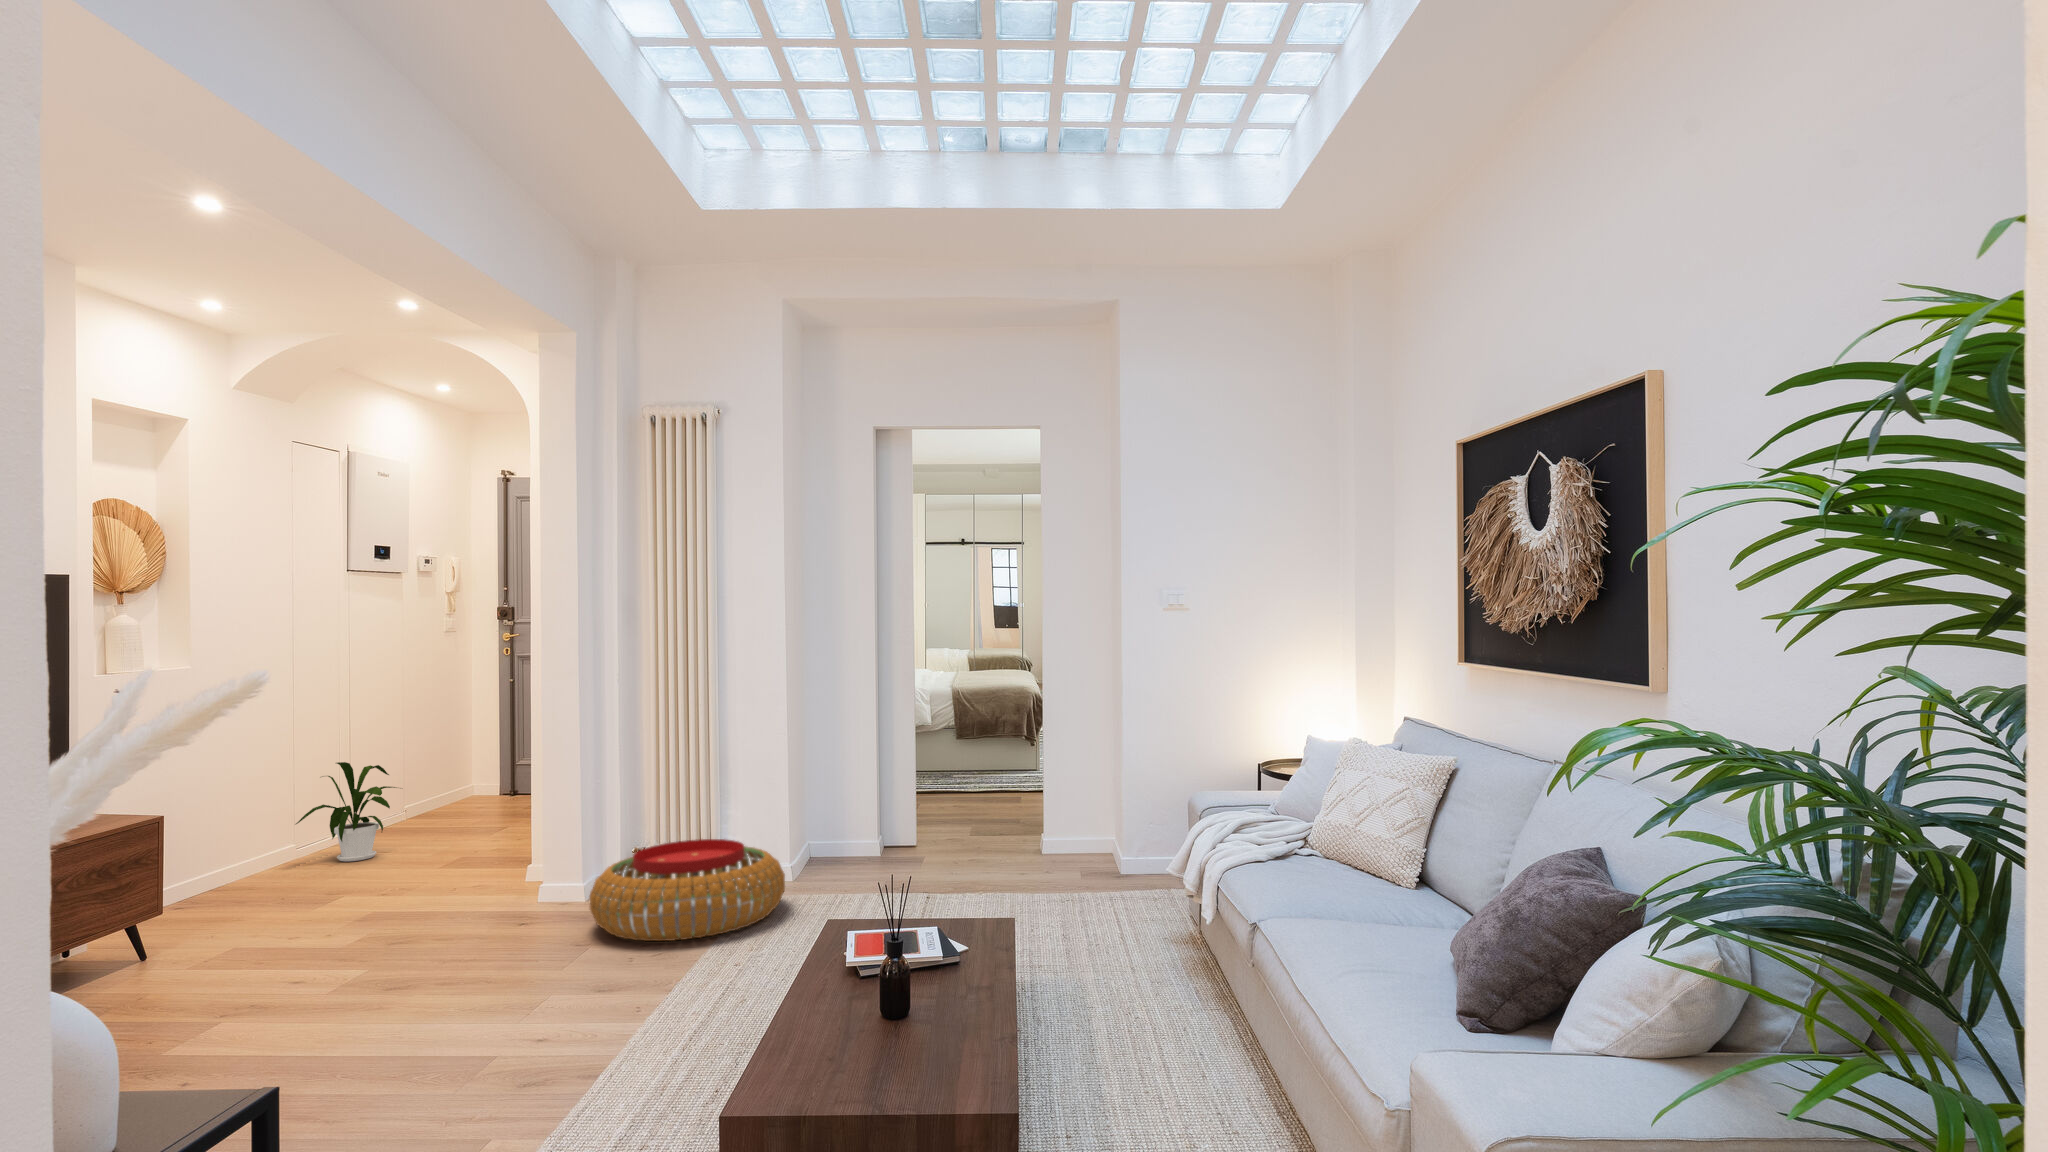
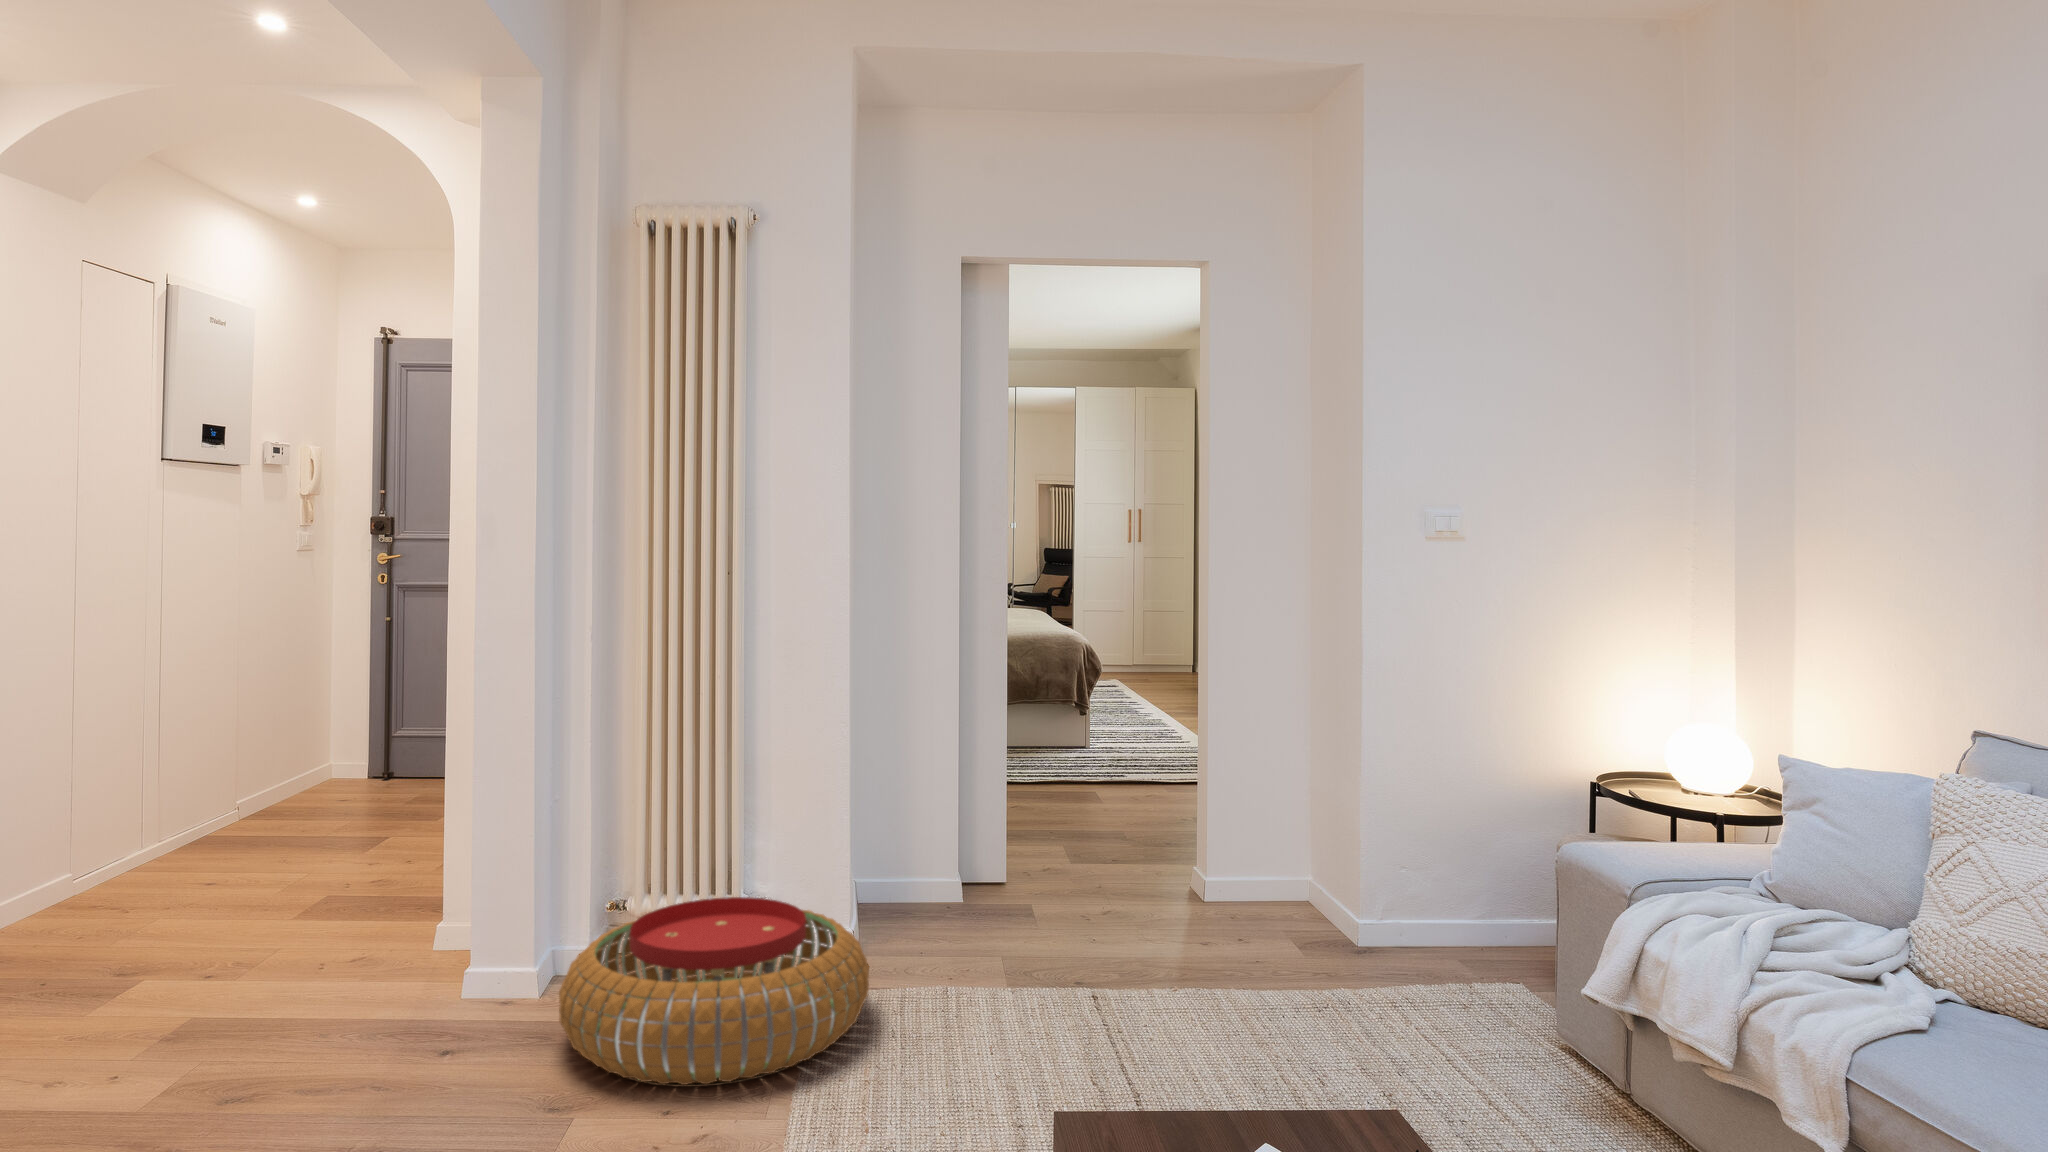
house plant: present [296,762,397,862] -> none [62,744,236,892]

